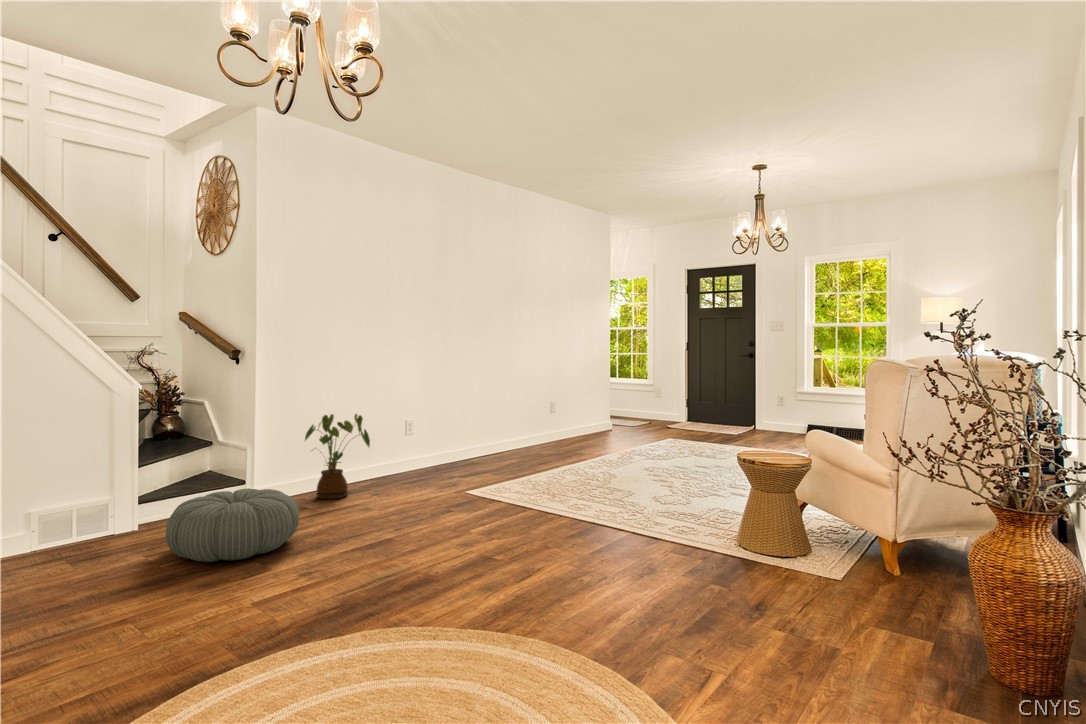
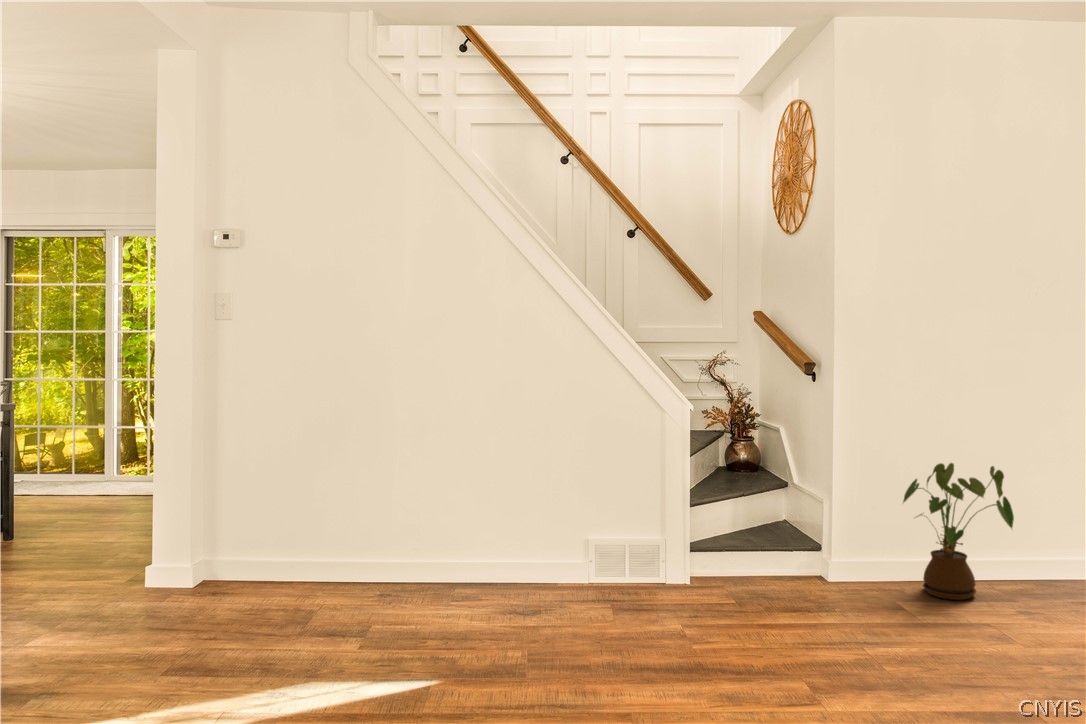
pouf: present [166,489,299,562] -> none [703,565,877,676]

